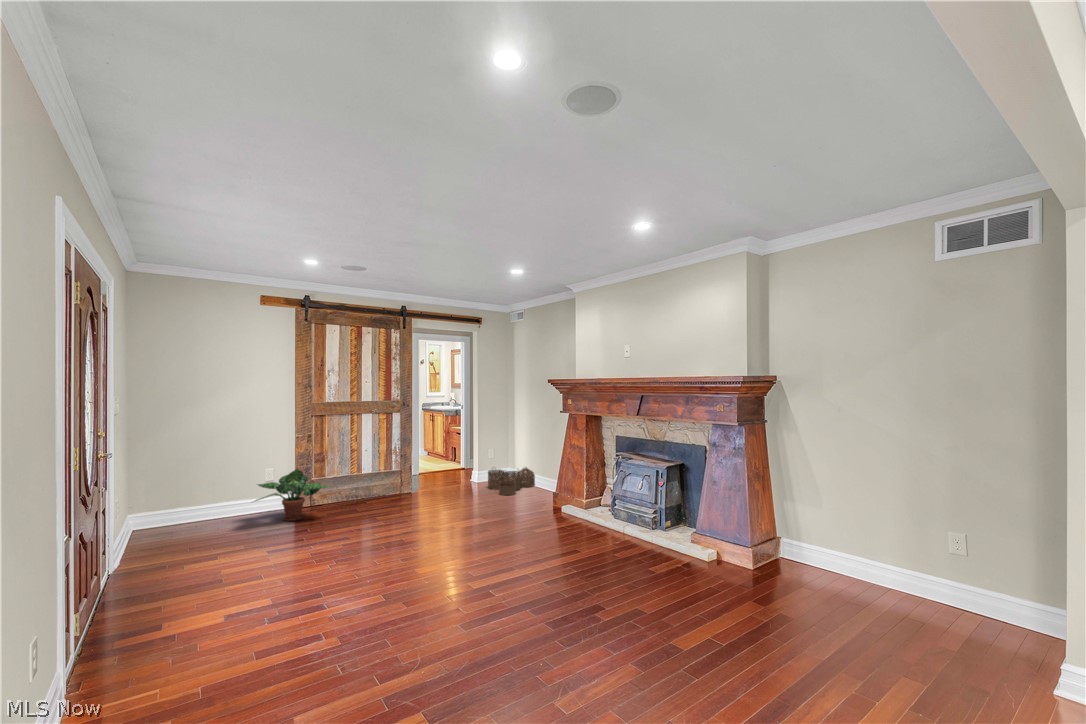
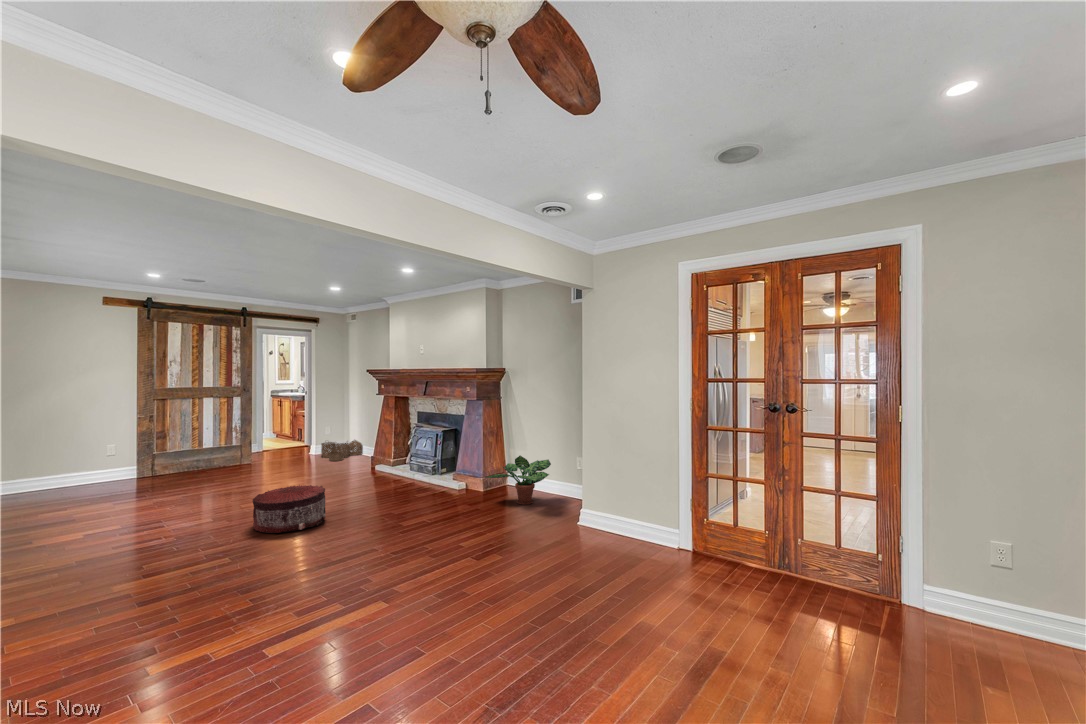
potted plant: present [255,469,331,521] -> present [485,456,551,505]
pouf: none [443,548,542,634] -> present [253,485,326,533]

